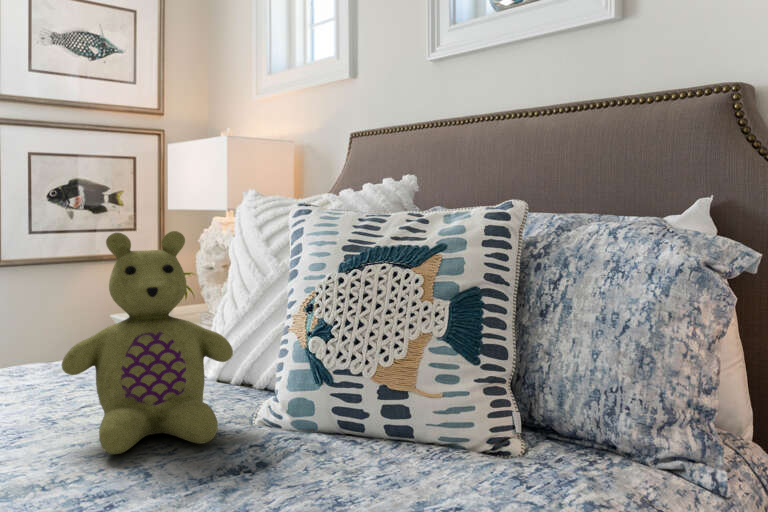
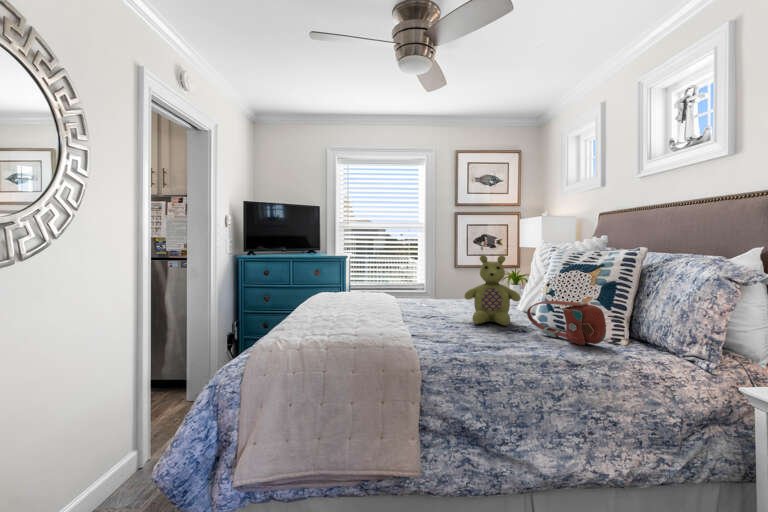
handbag: none [272,356,495,477] -> present [527,301,606,345]

